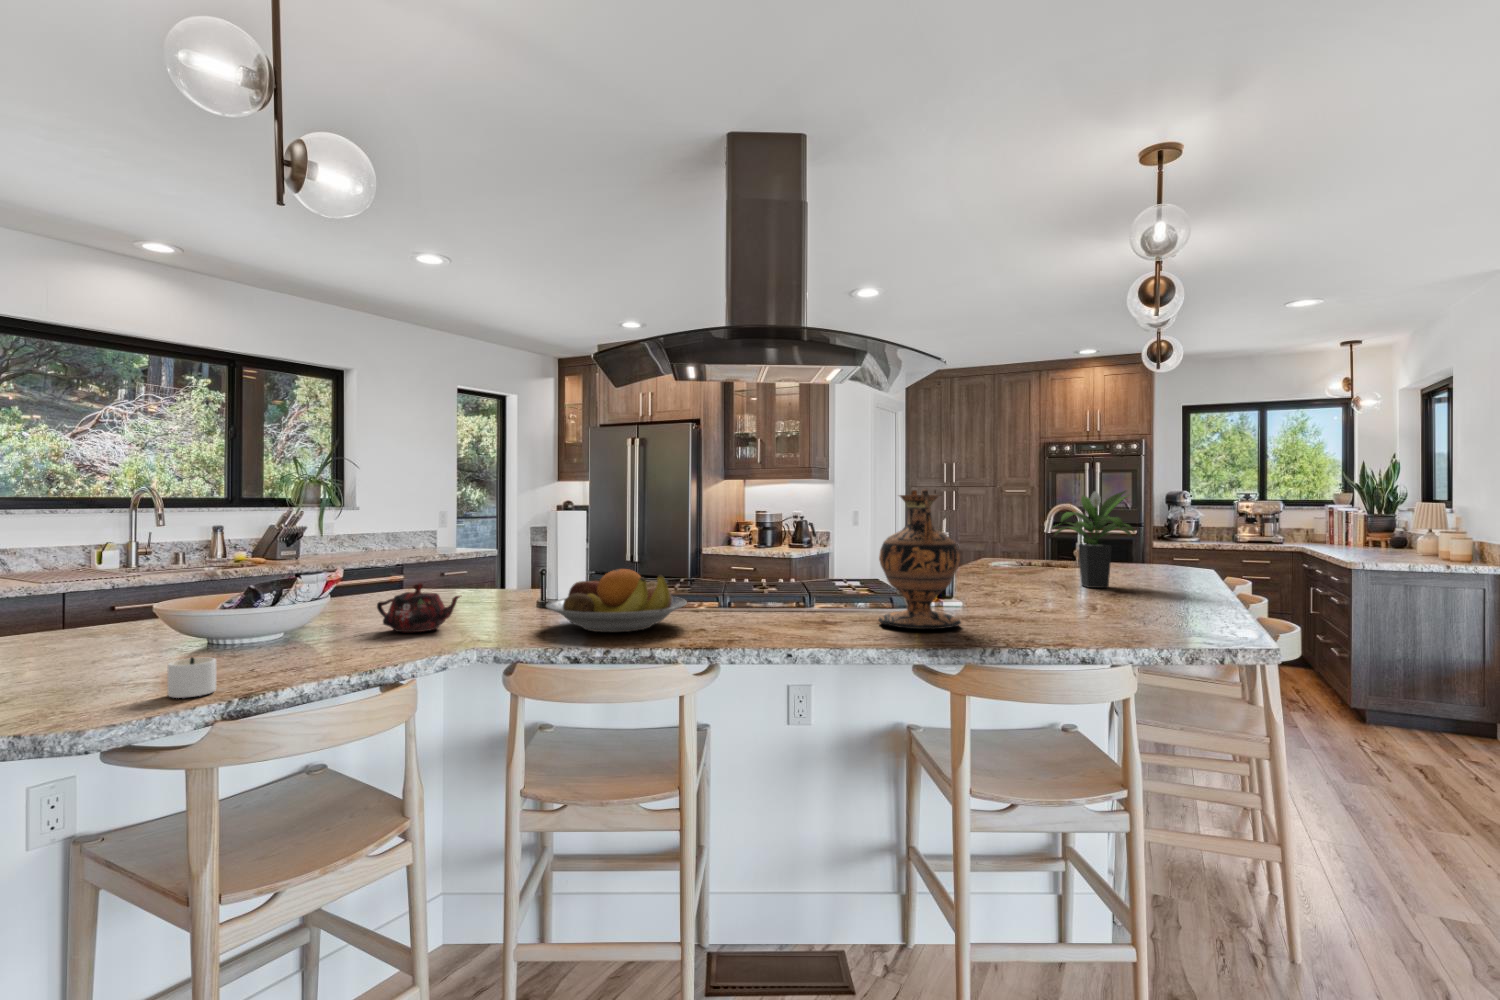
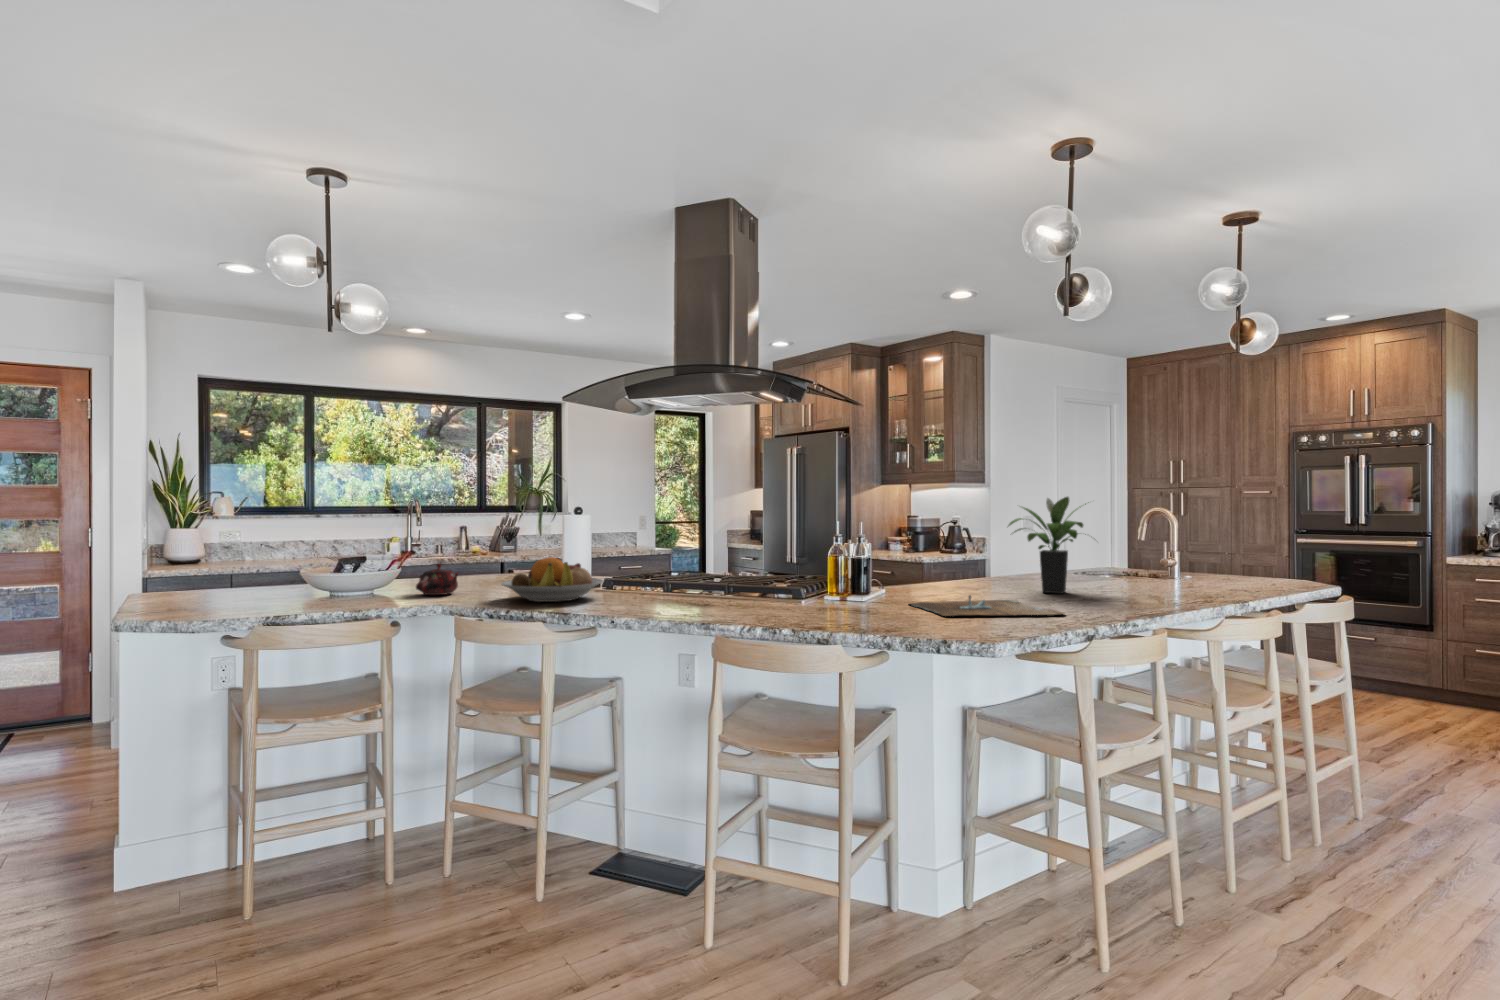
vase: present [878,489,961,629] -> none [725,499,792,612]
cutting board: none [1031,595,1210,620] -> present [911,595,1064,616]
candle: present [168,657,216,698] -> none [248,595,285,616]

